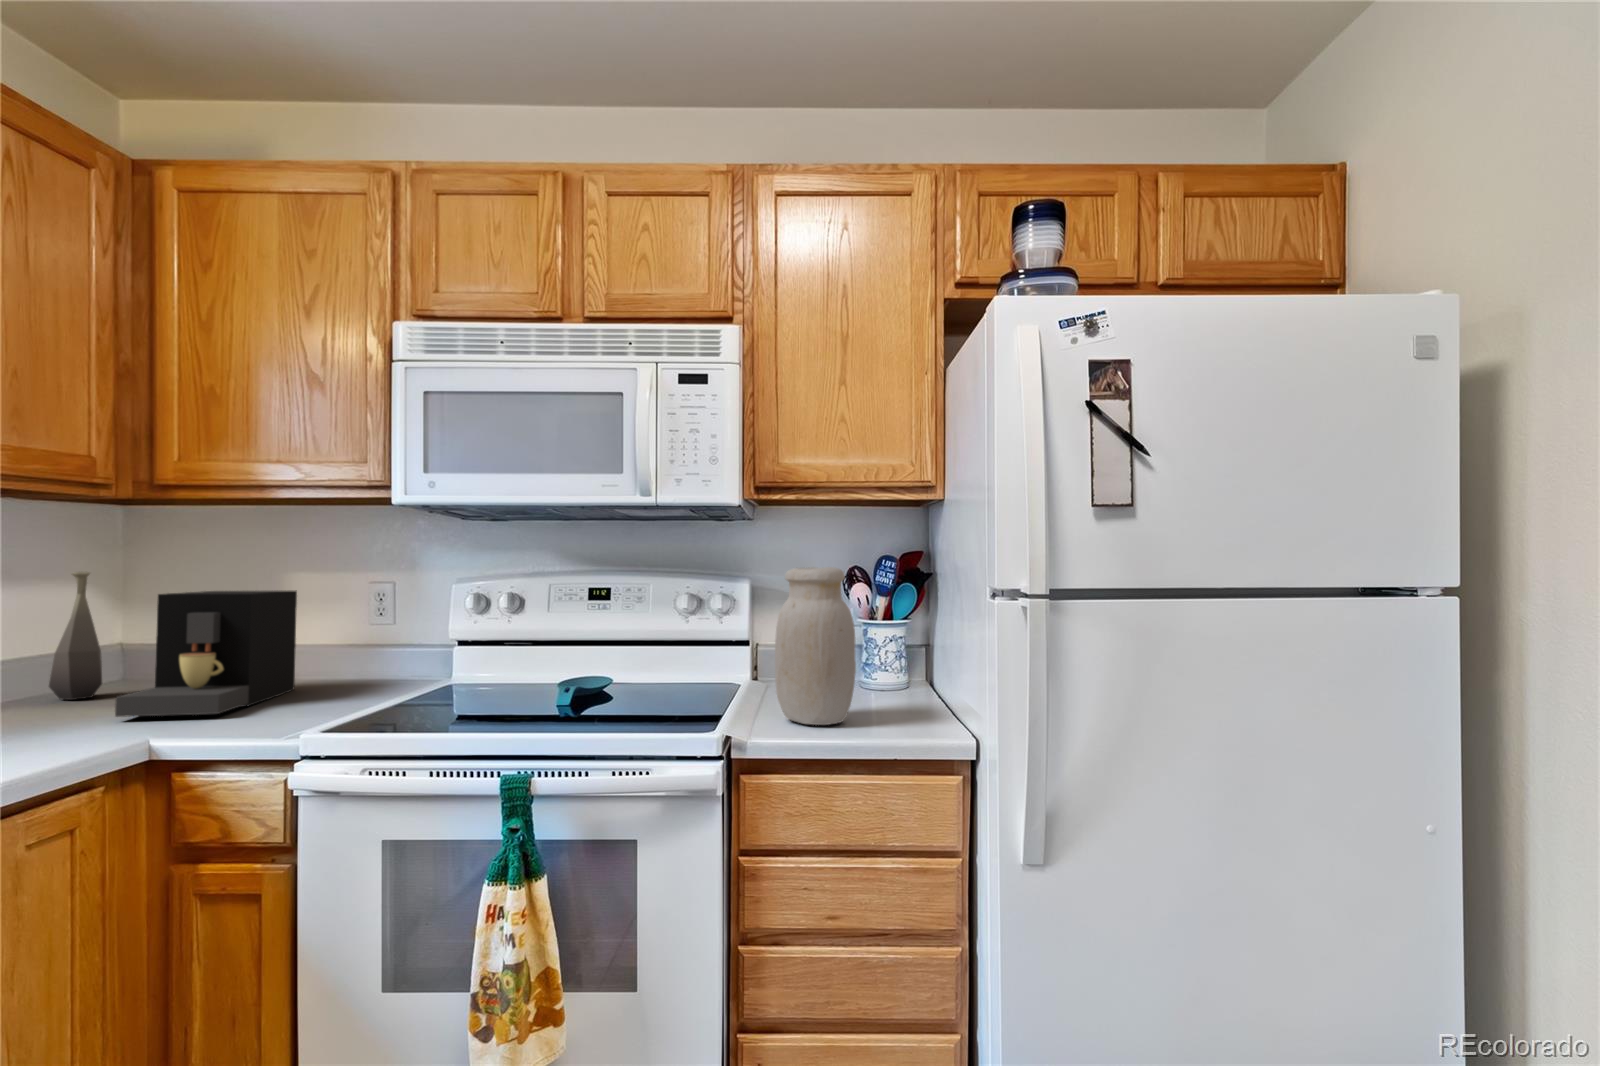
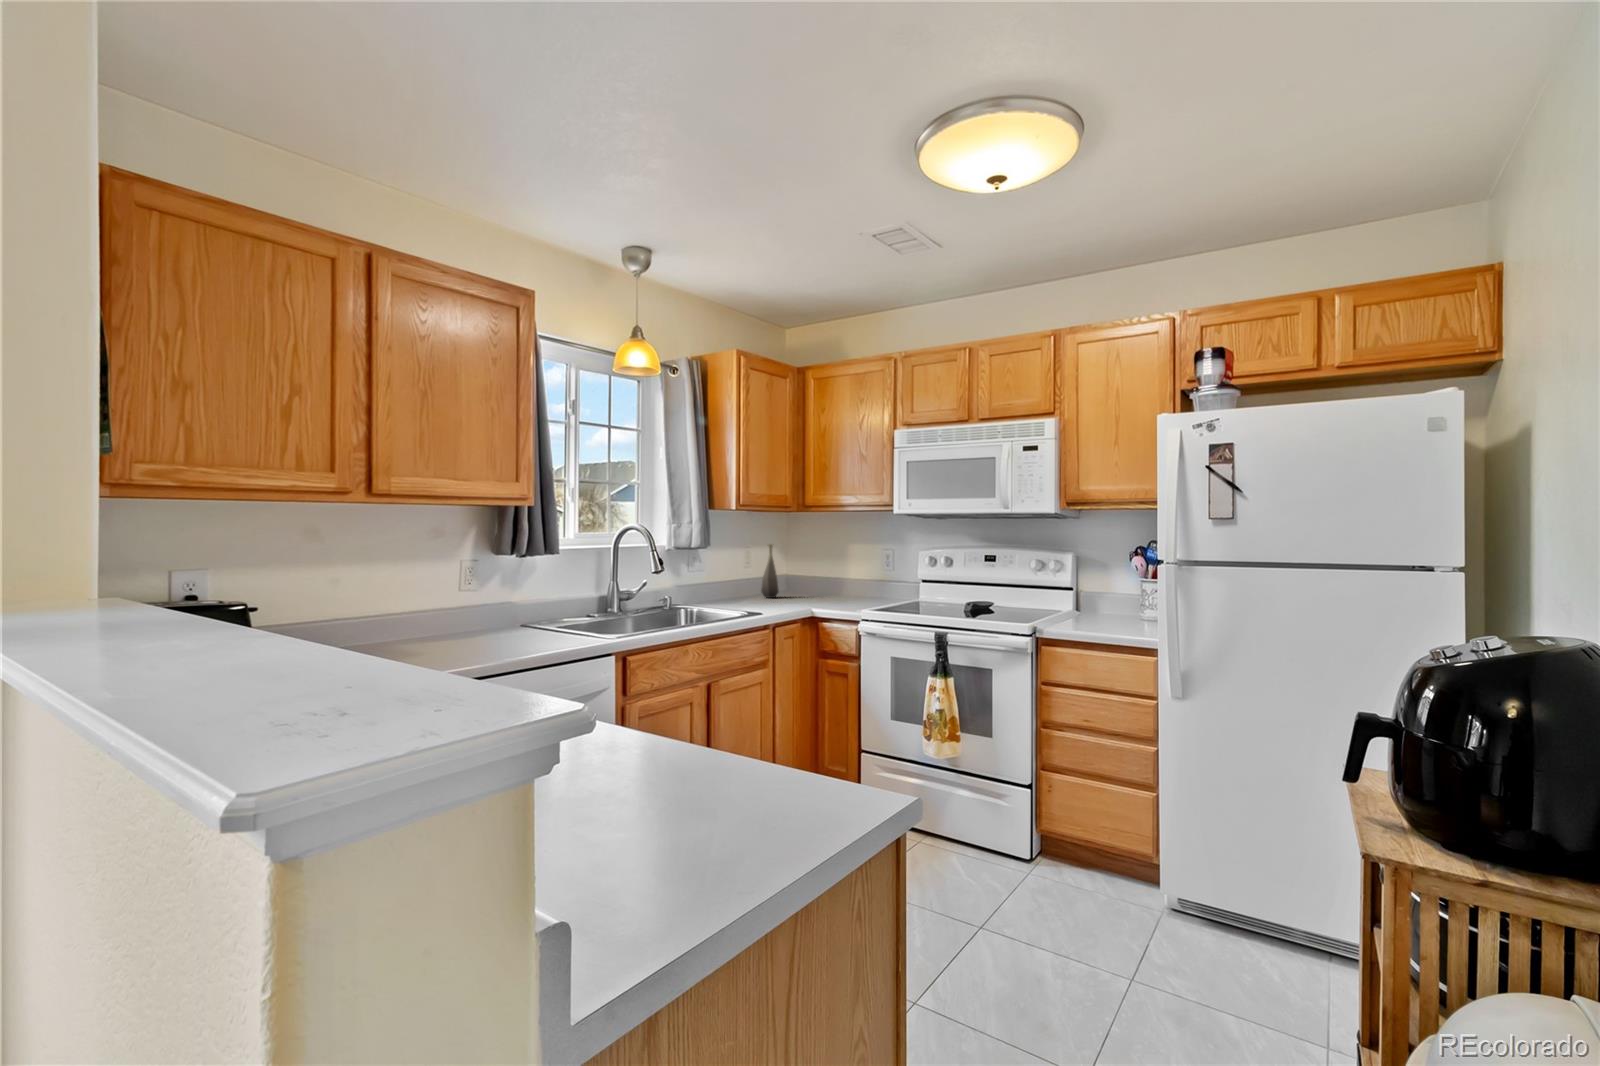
jar: present [775,567,856,725] -> none [1069,547,1112,627]
coffee maker: present [115,591,297,717] -> none [790,553,850,605]

